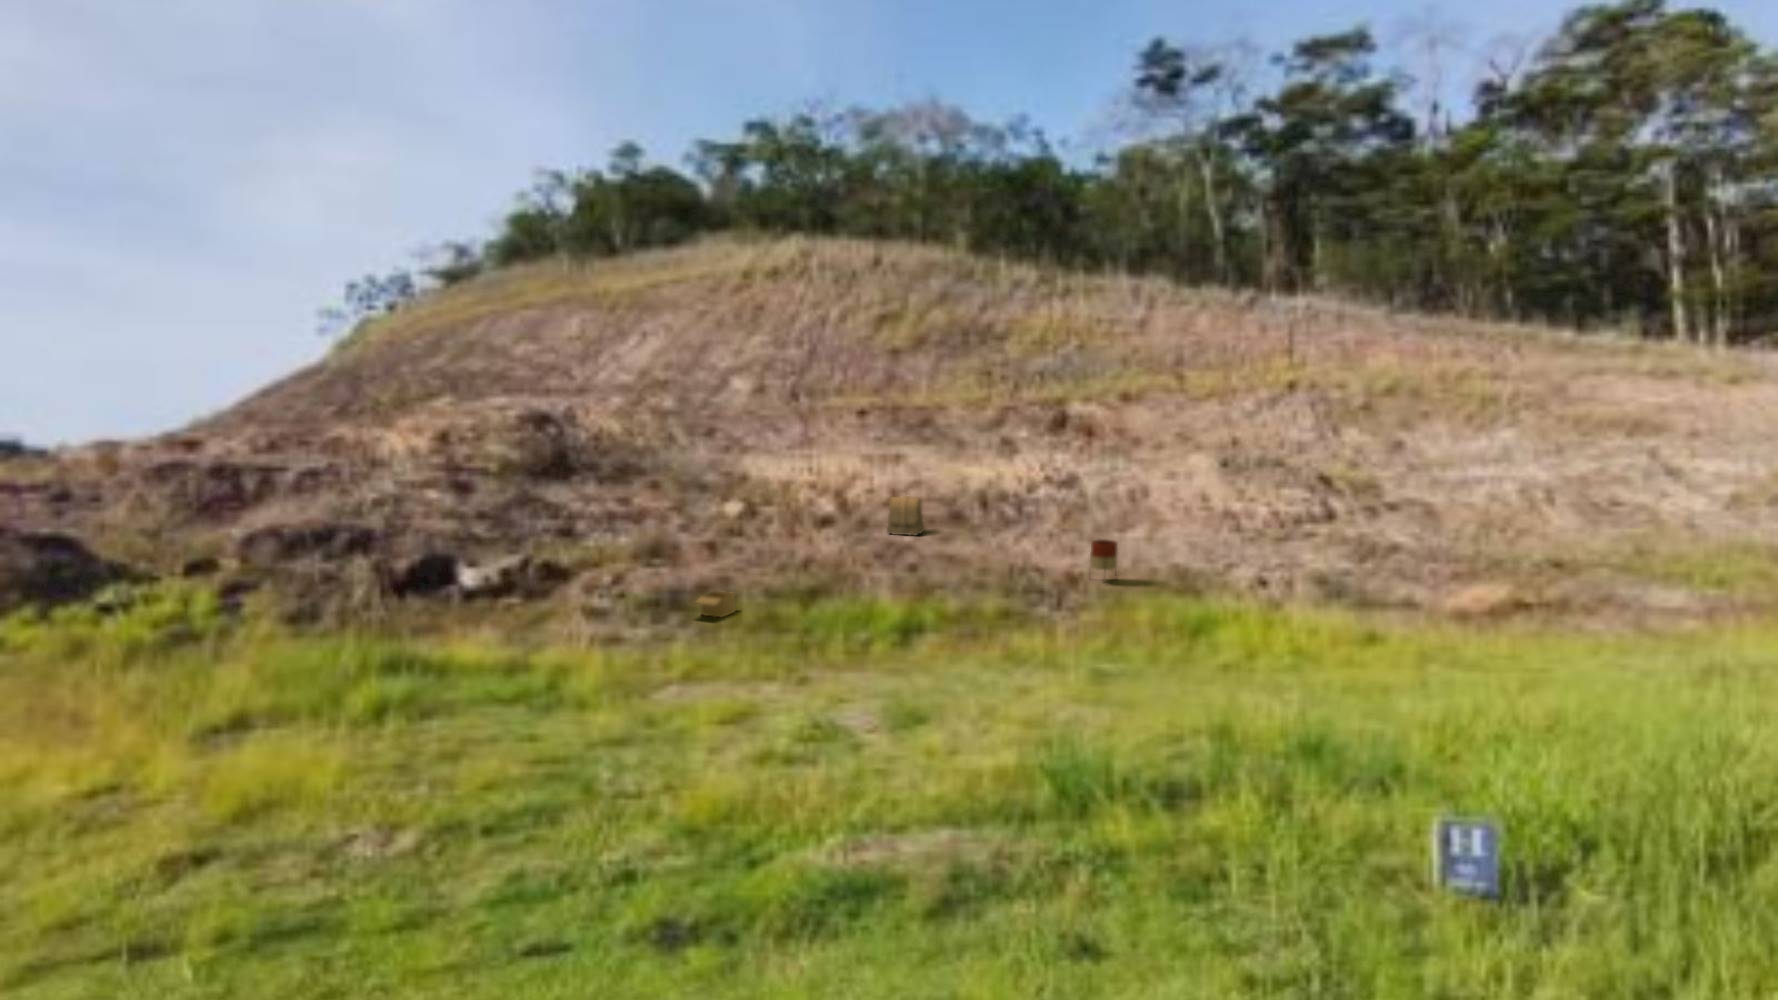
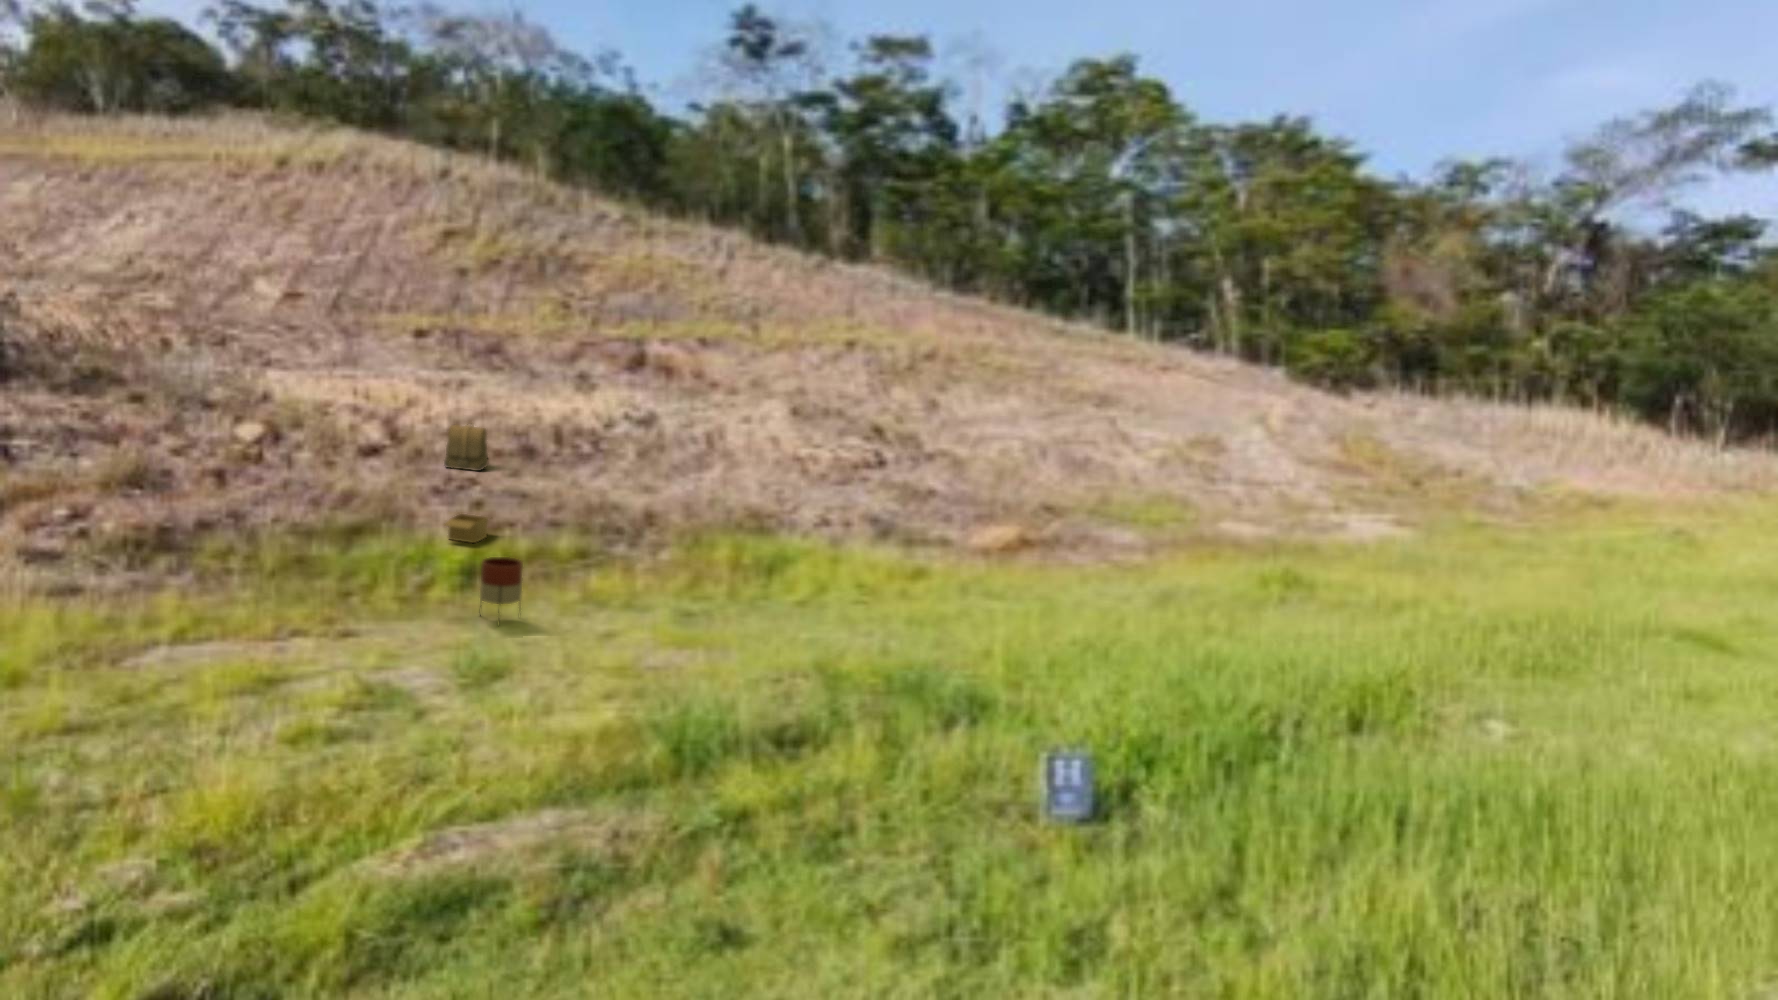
planter: present [1090,539,1118,576] -> present [480,557,523,606]
cardboard box: present [696,591,736,617] -> present [445,514,488,543]

